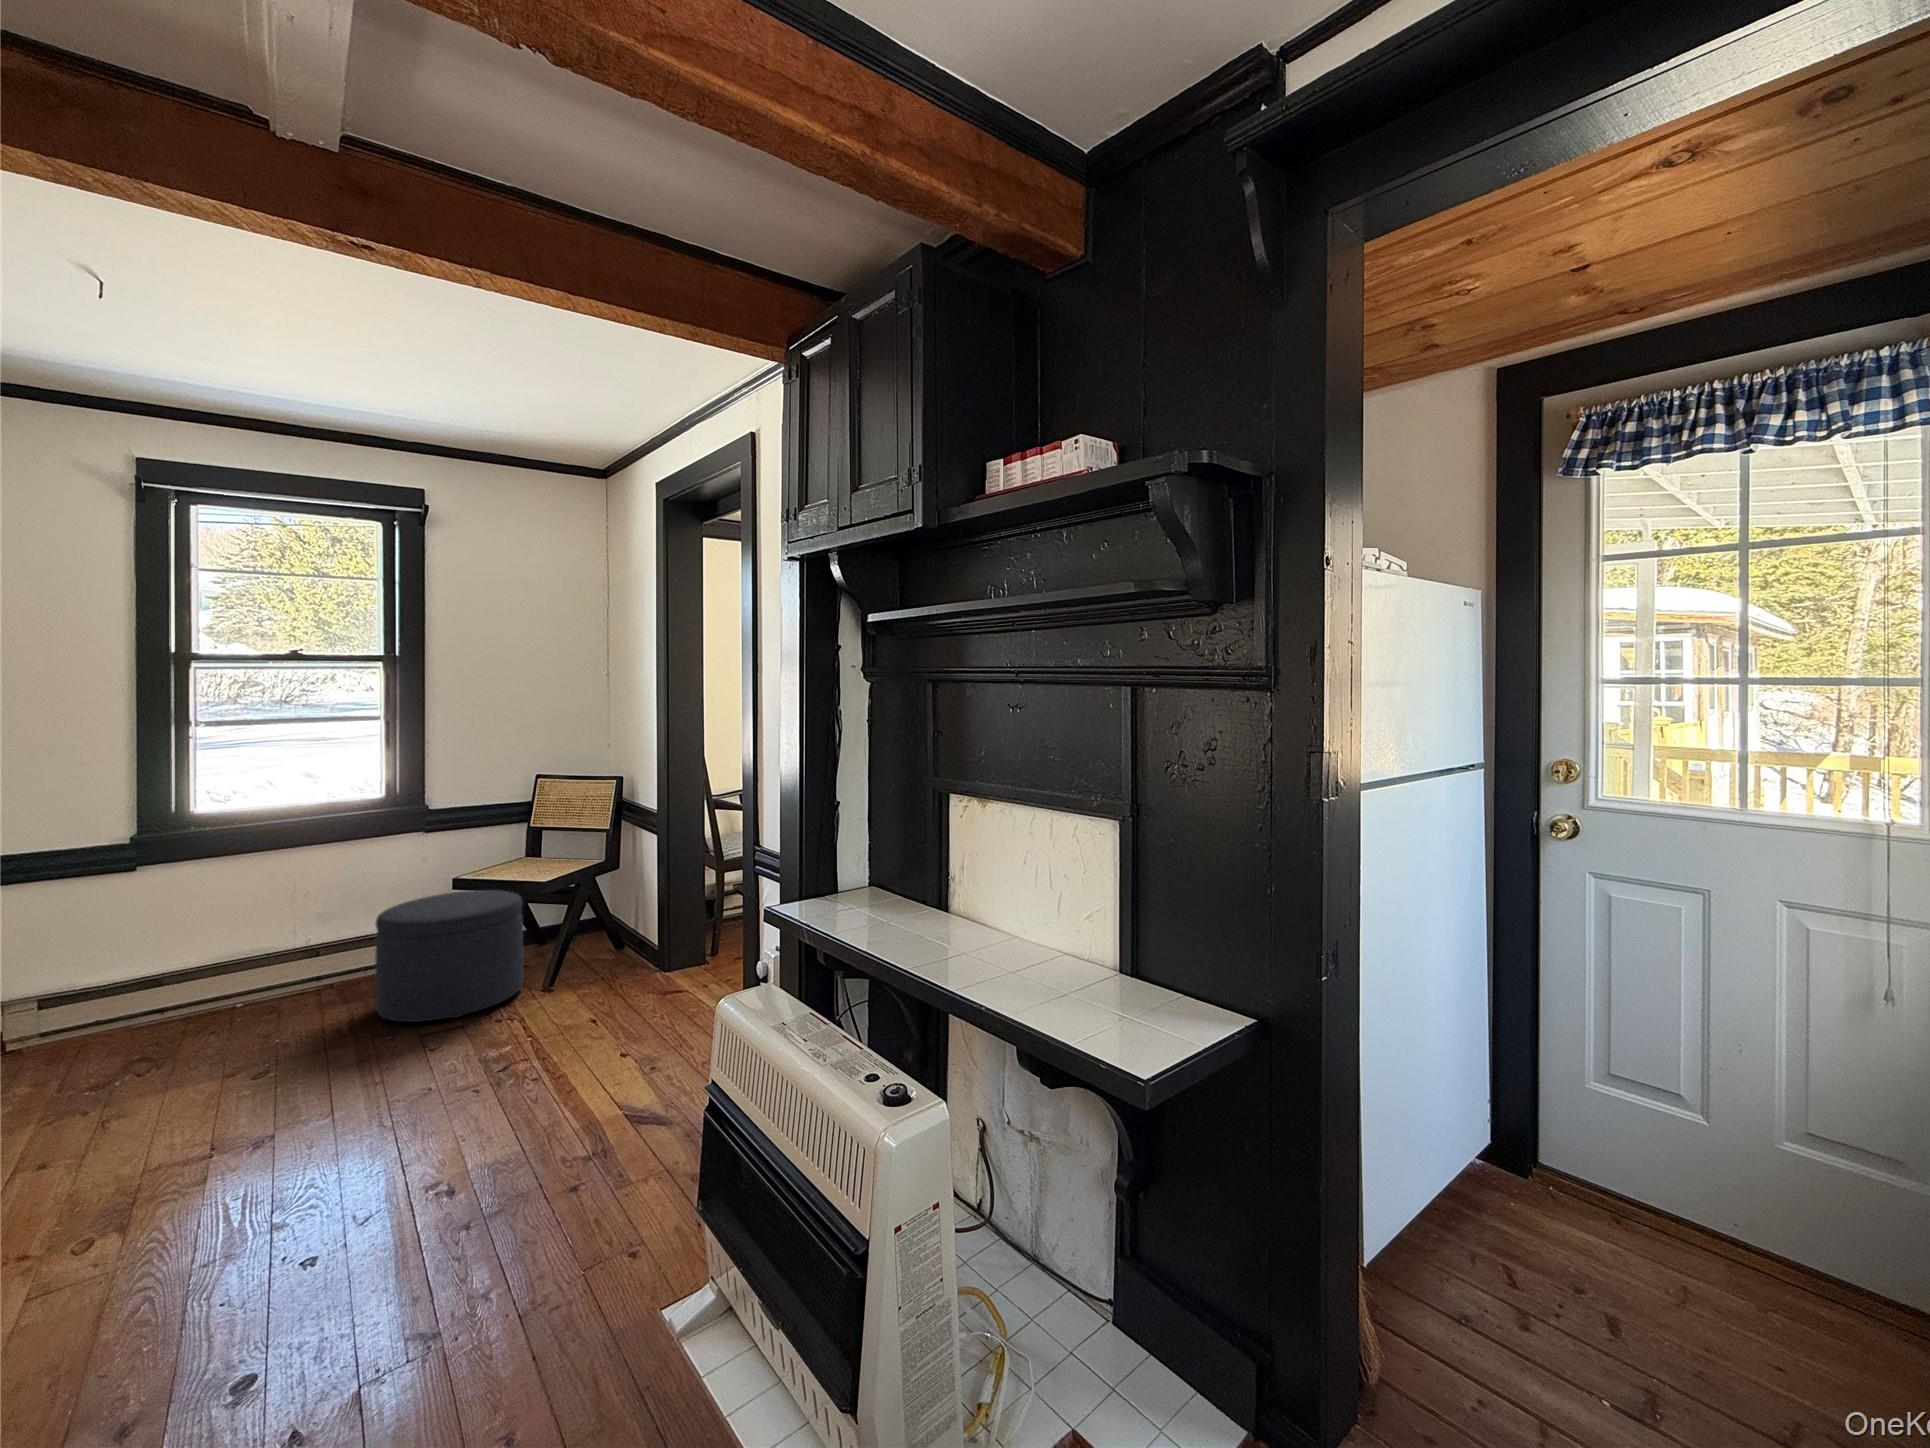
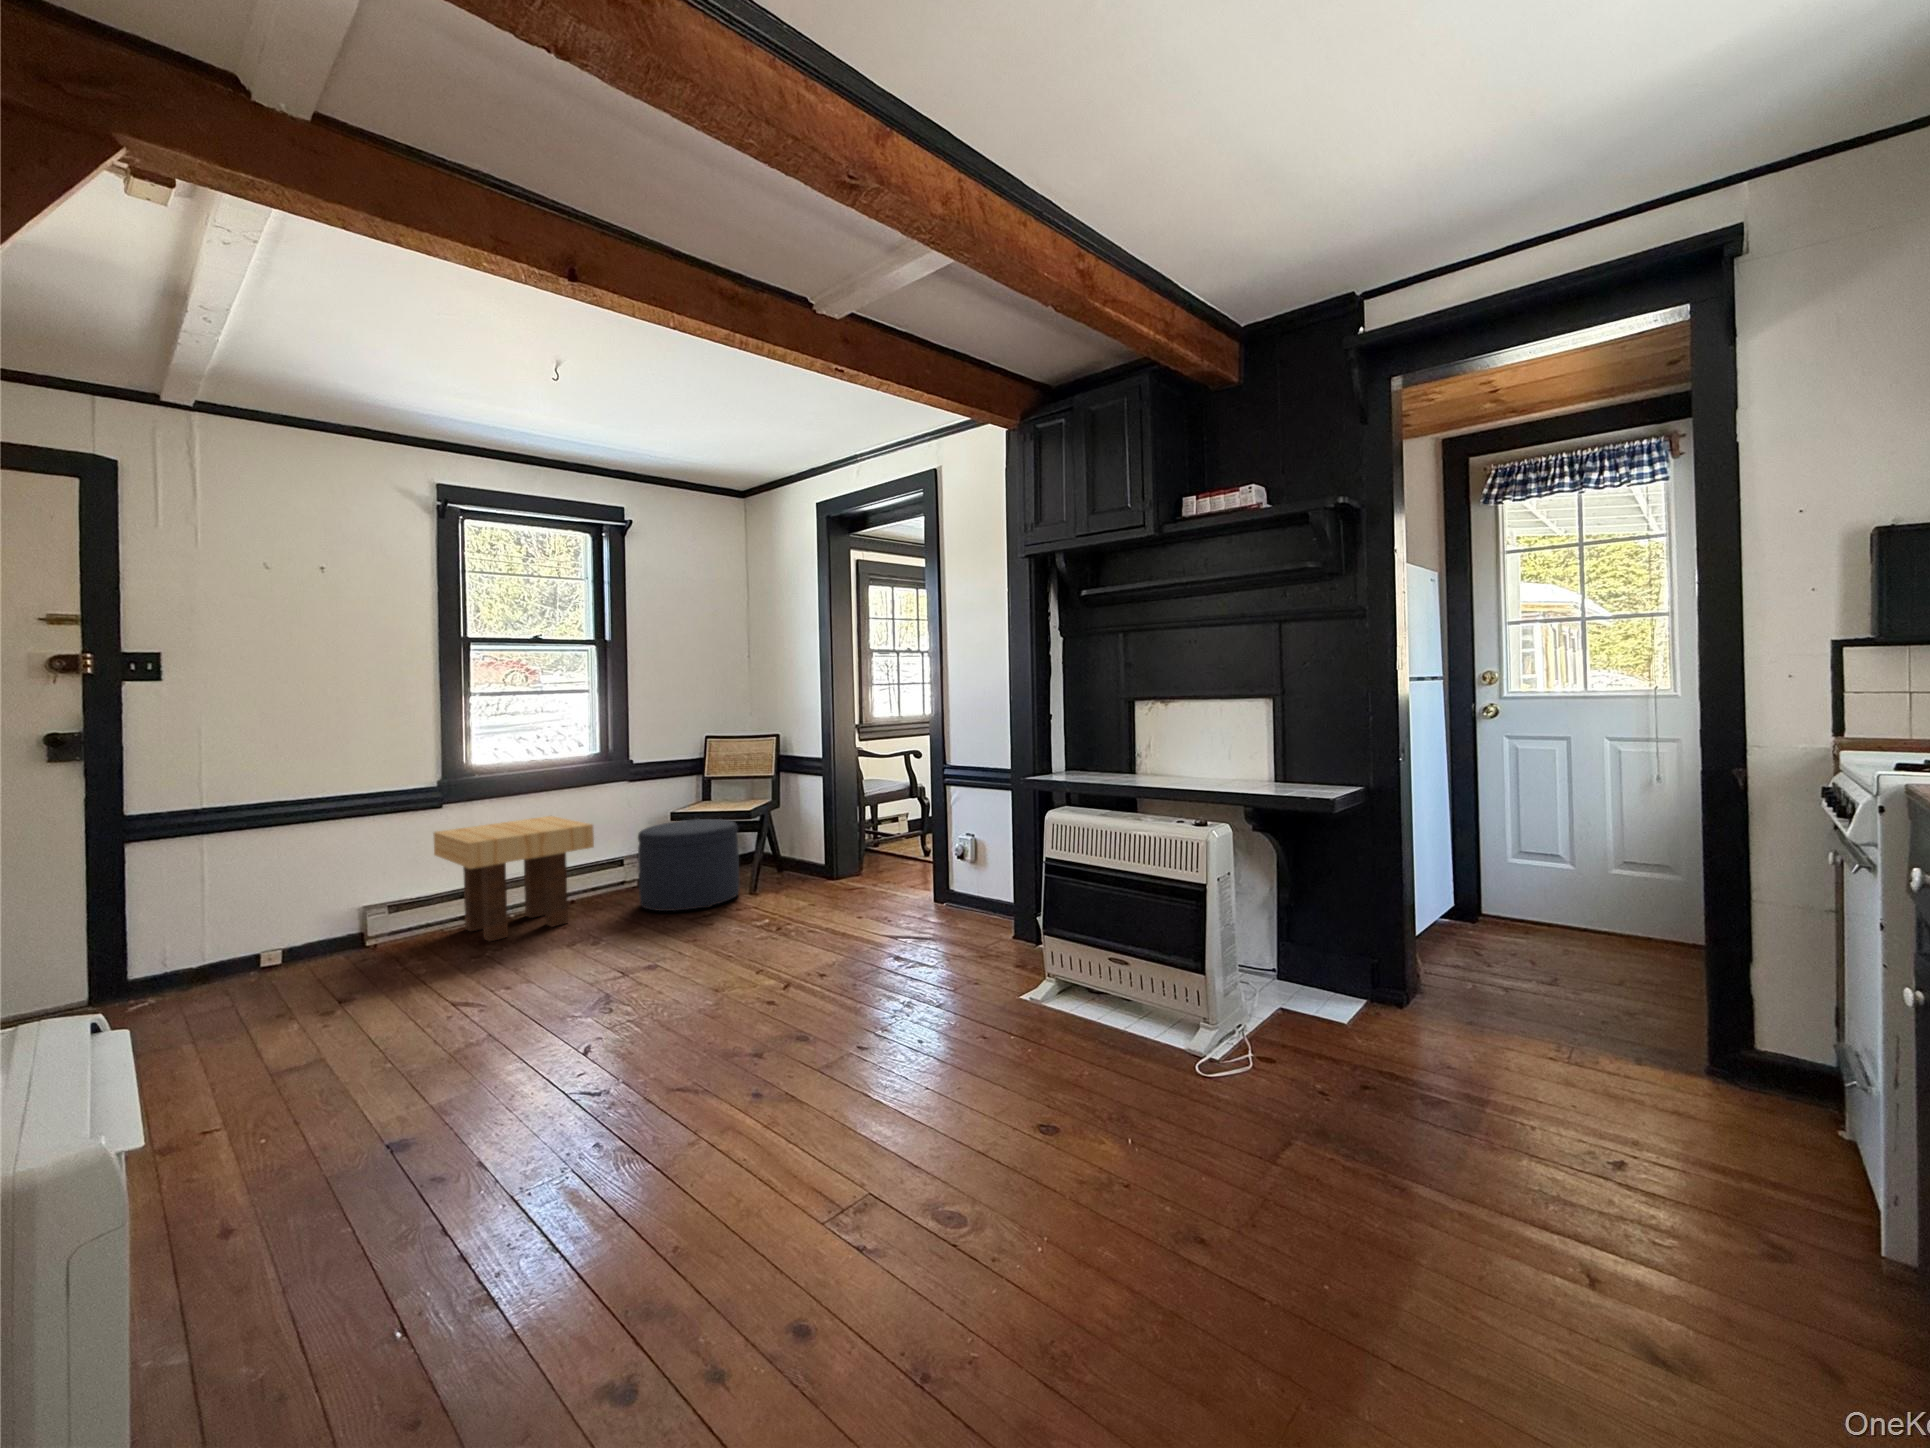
side table: none [91,879,302,1060] -> present [434,816,594,942]

